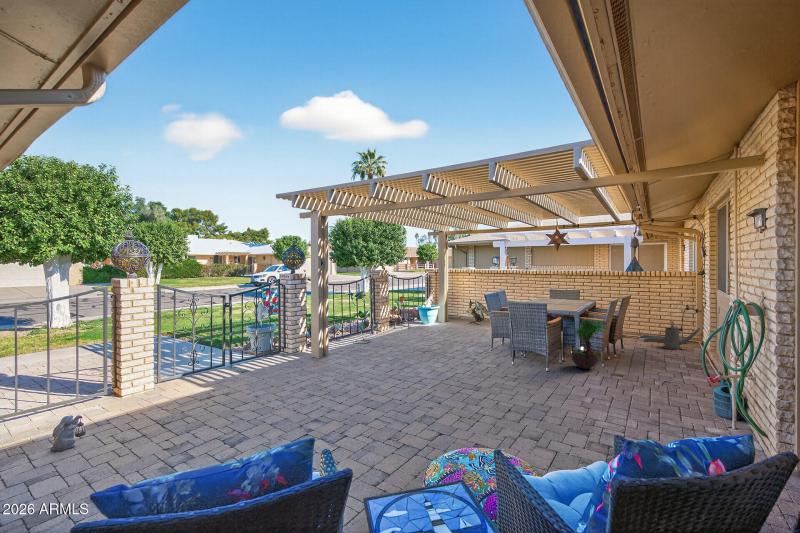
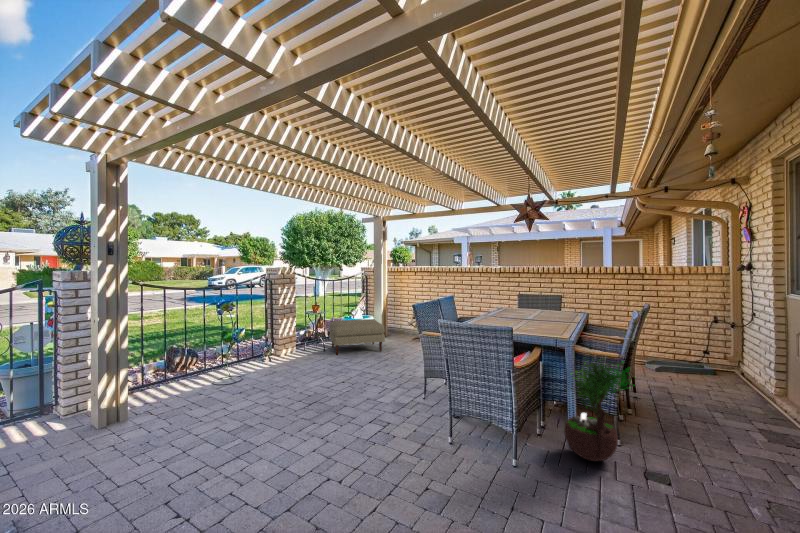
ottoman: none [411,308,453,332] -> present [330,319,385,355]
watering can: present [659,321,700,350] -> none [687,344,760,392]

